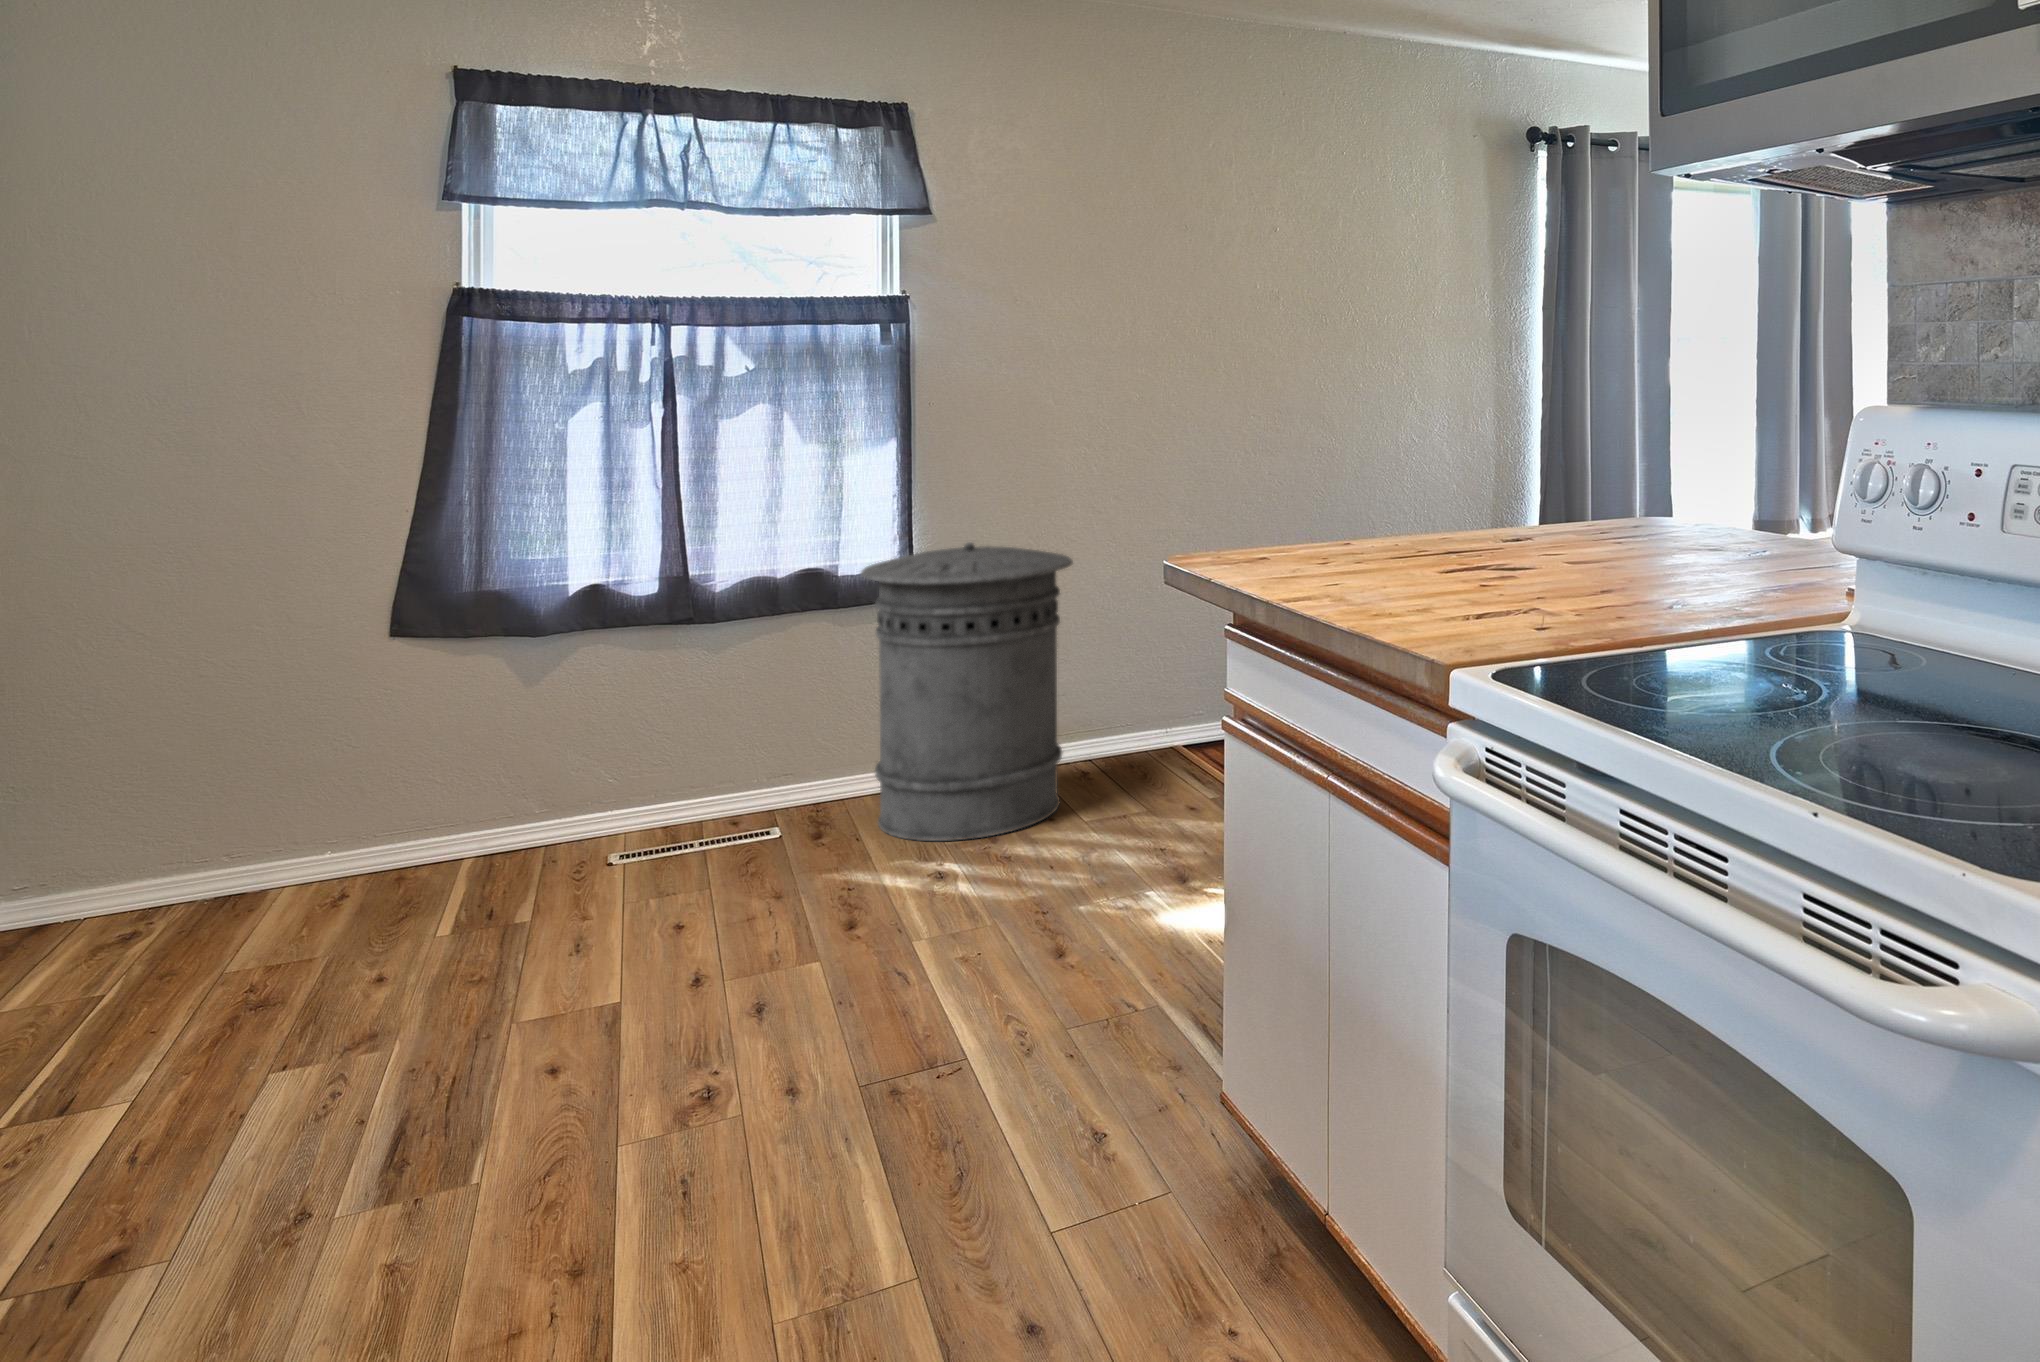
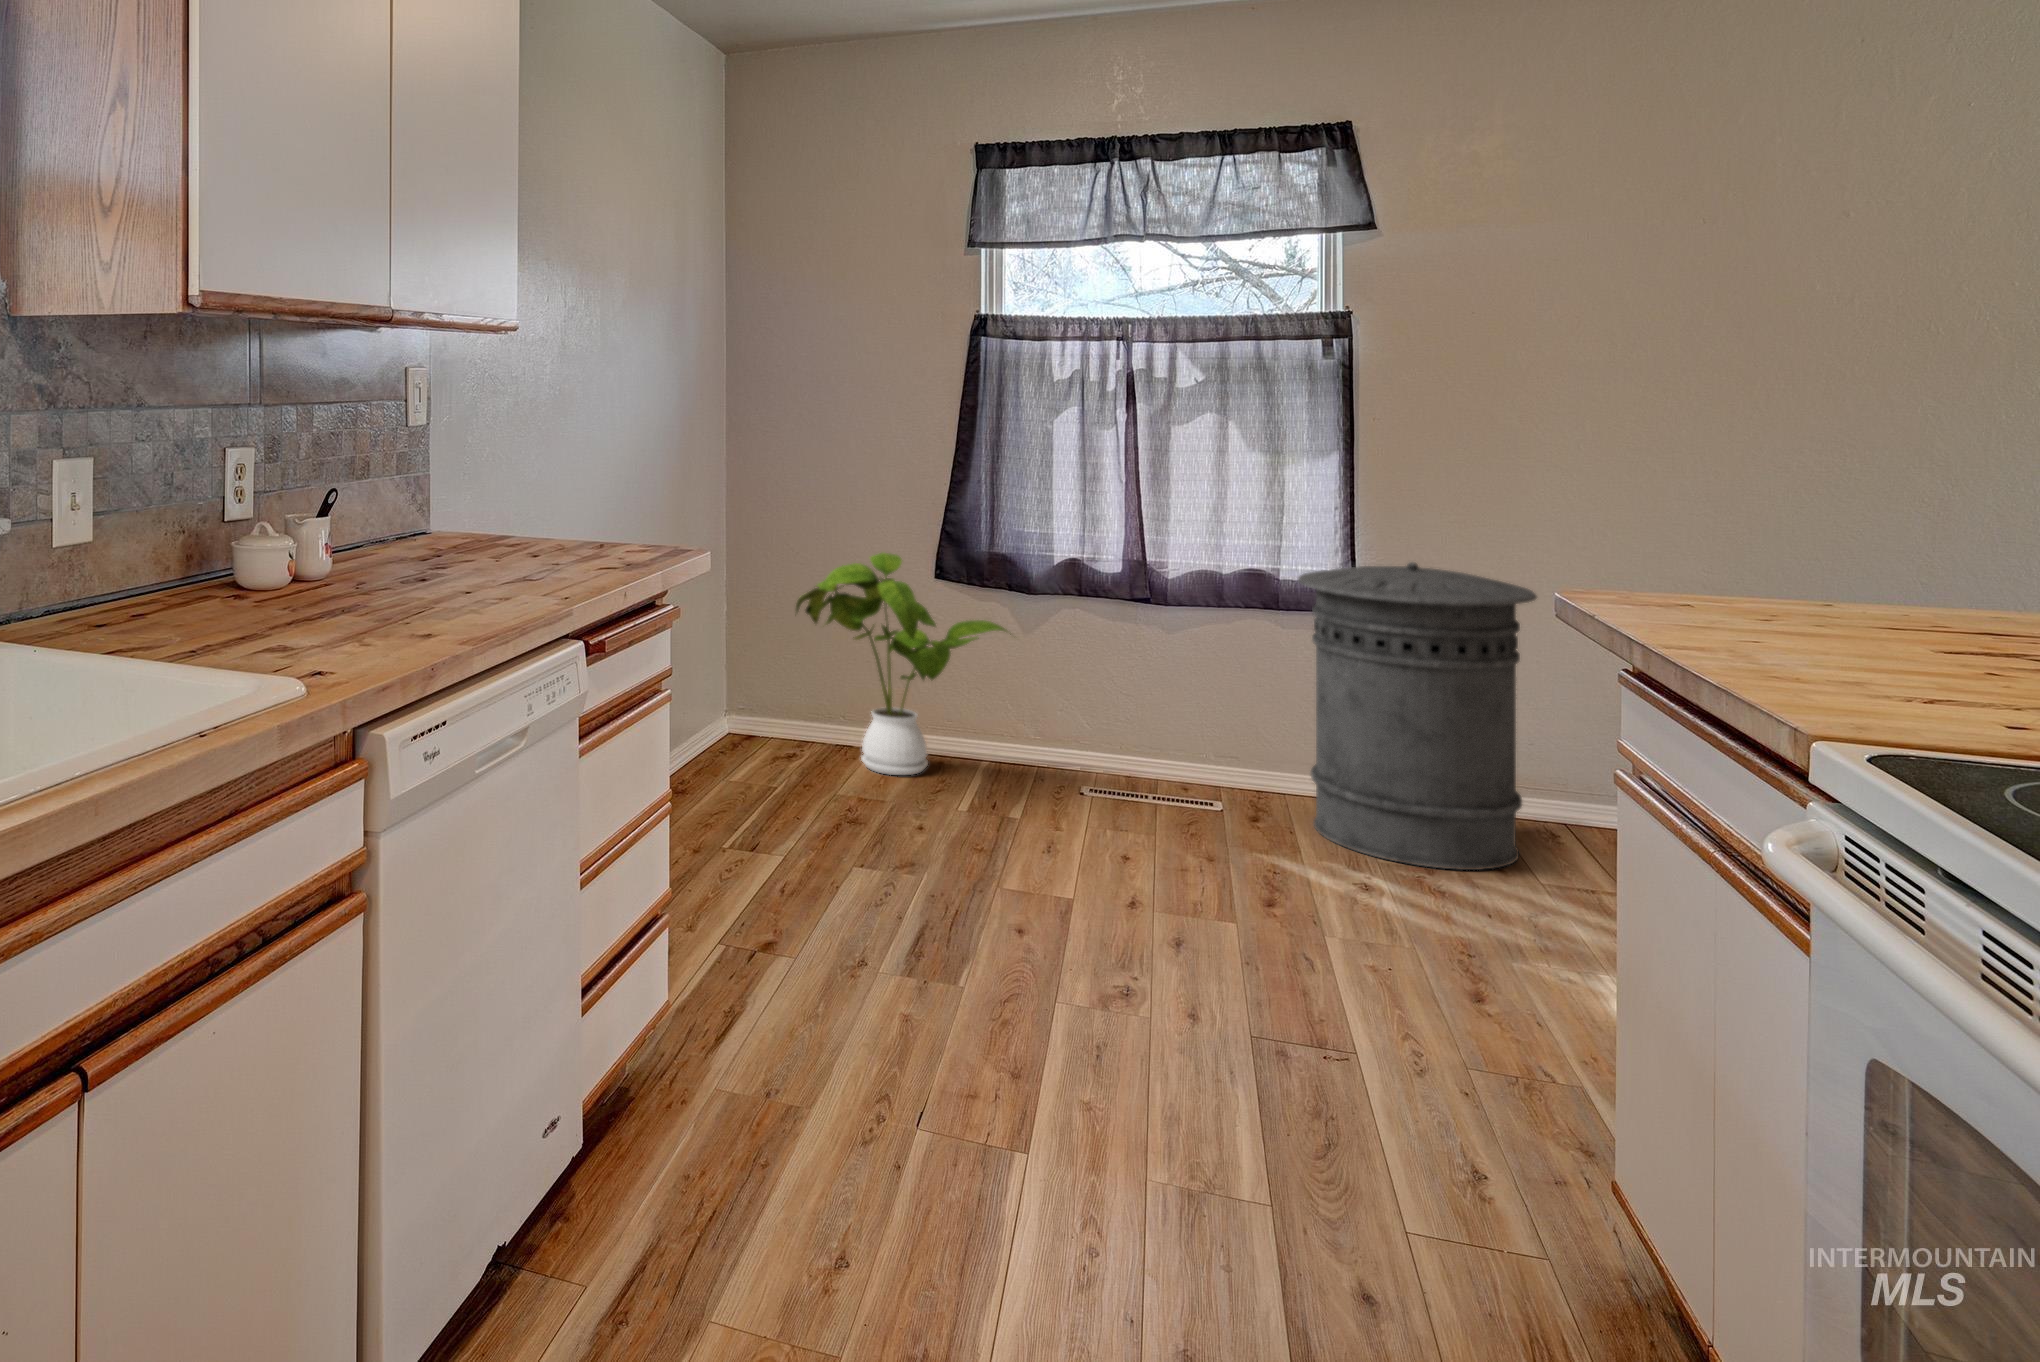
house plant: none [135,612,521,921] -> present [796,553,1011,775]

